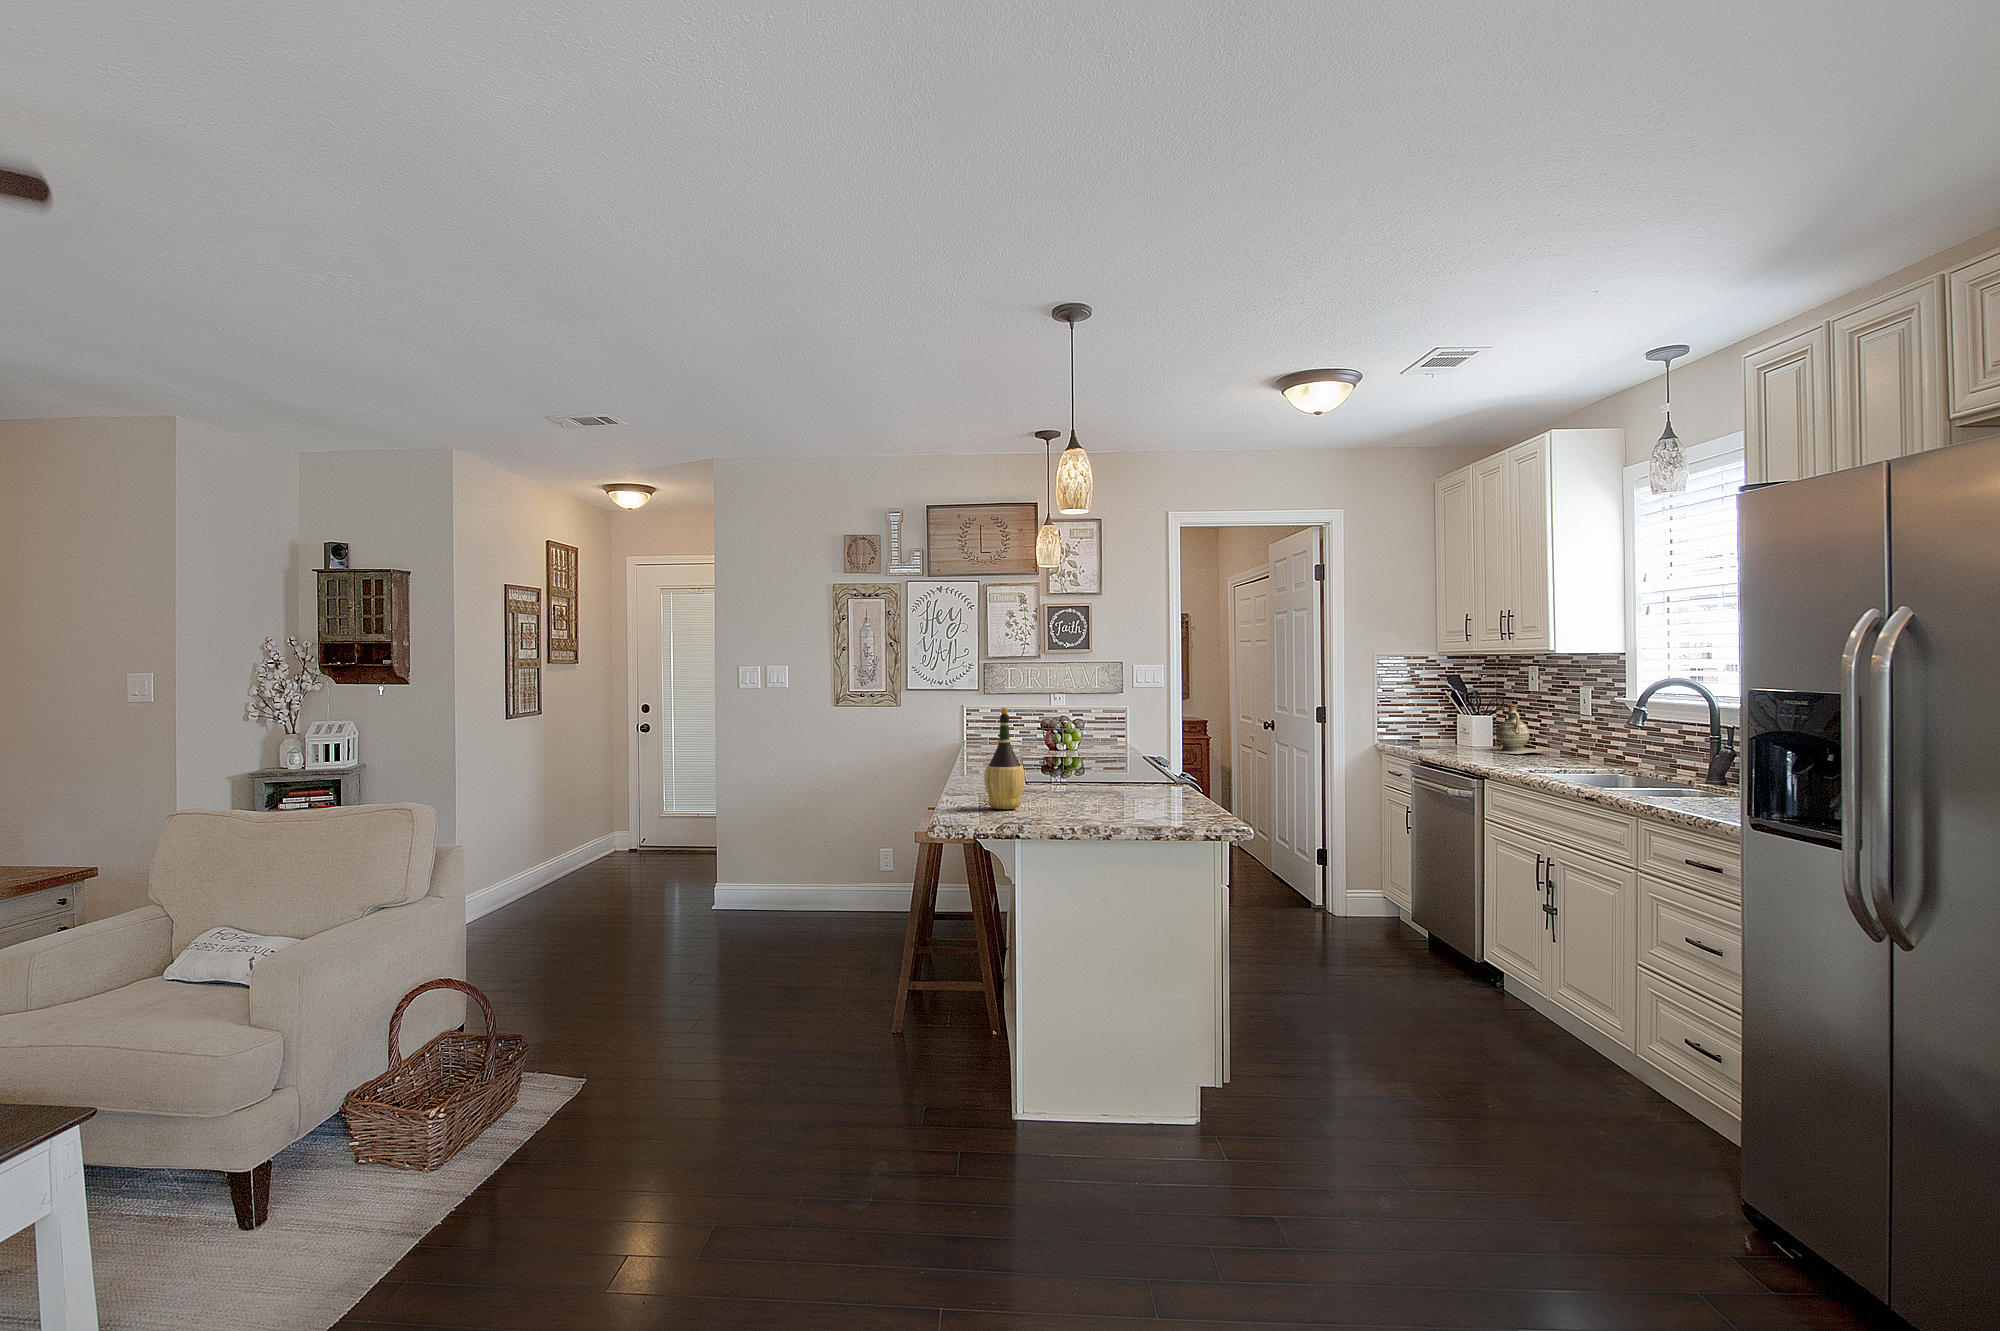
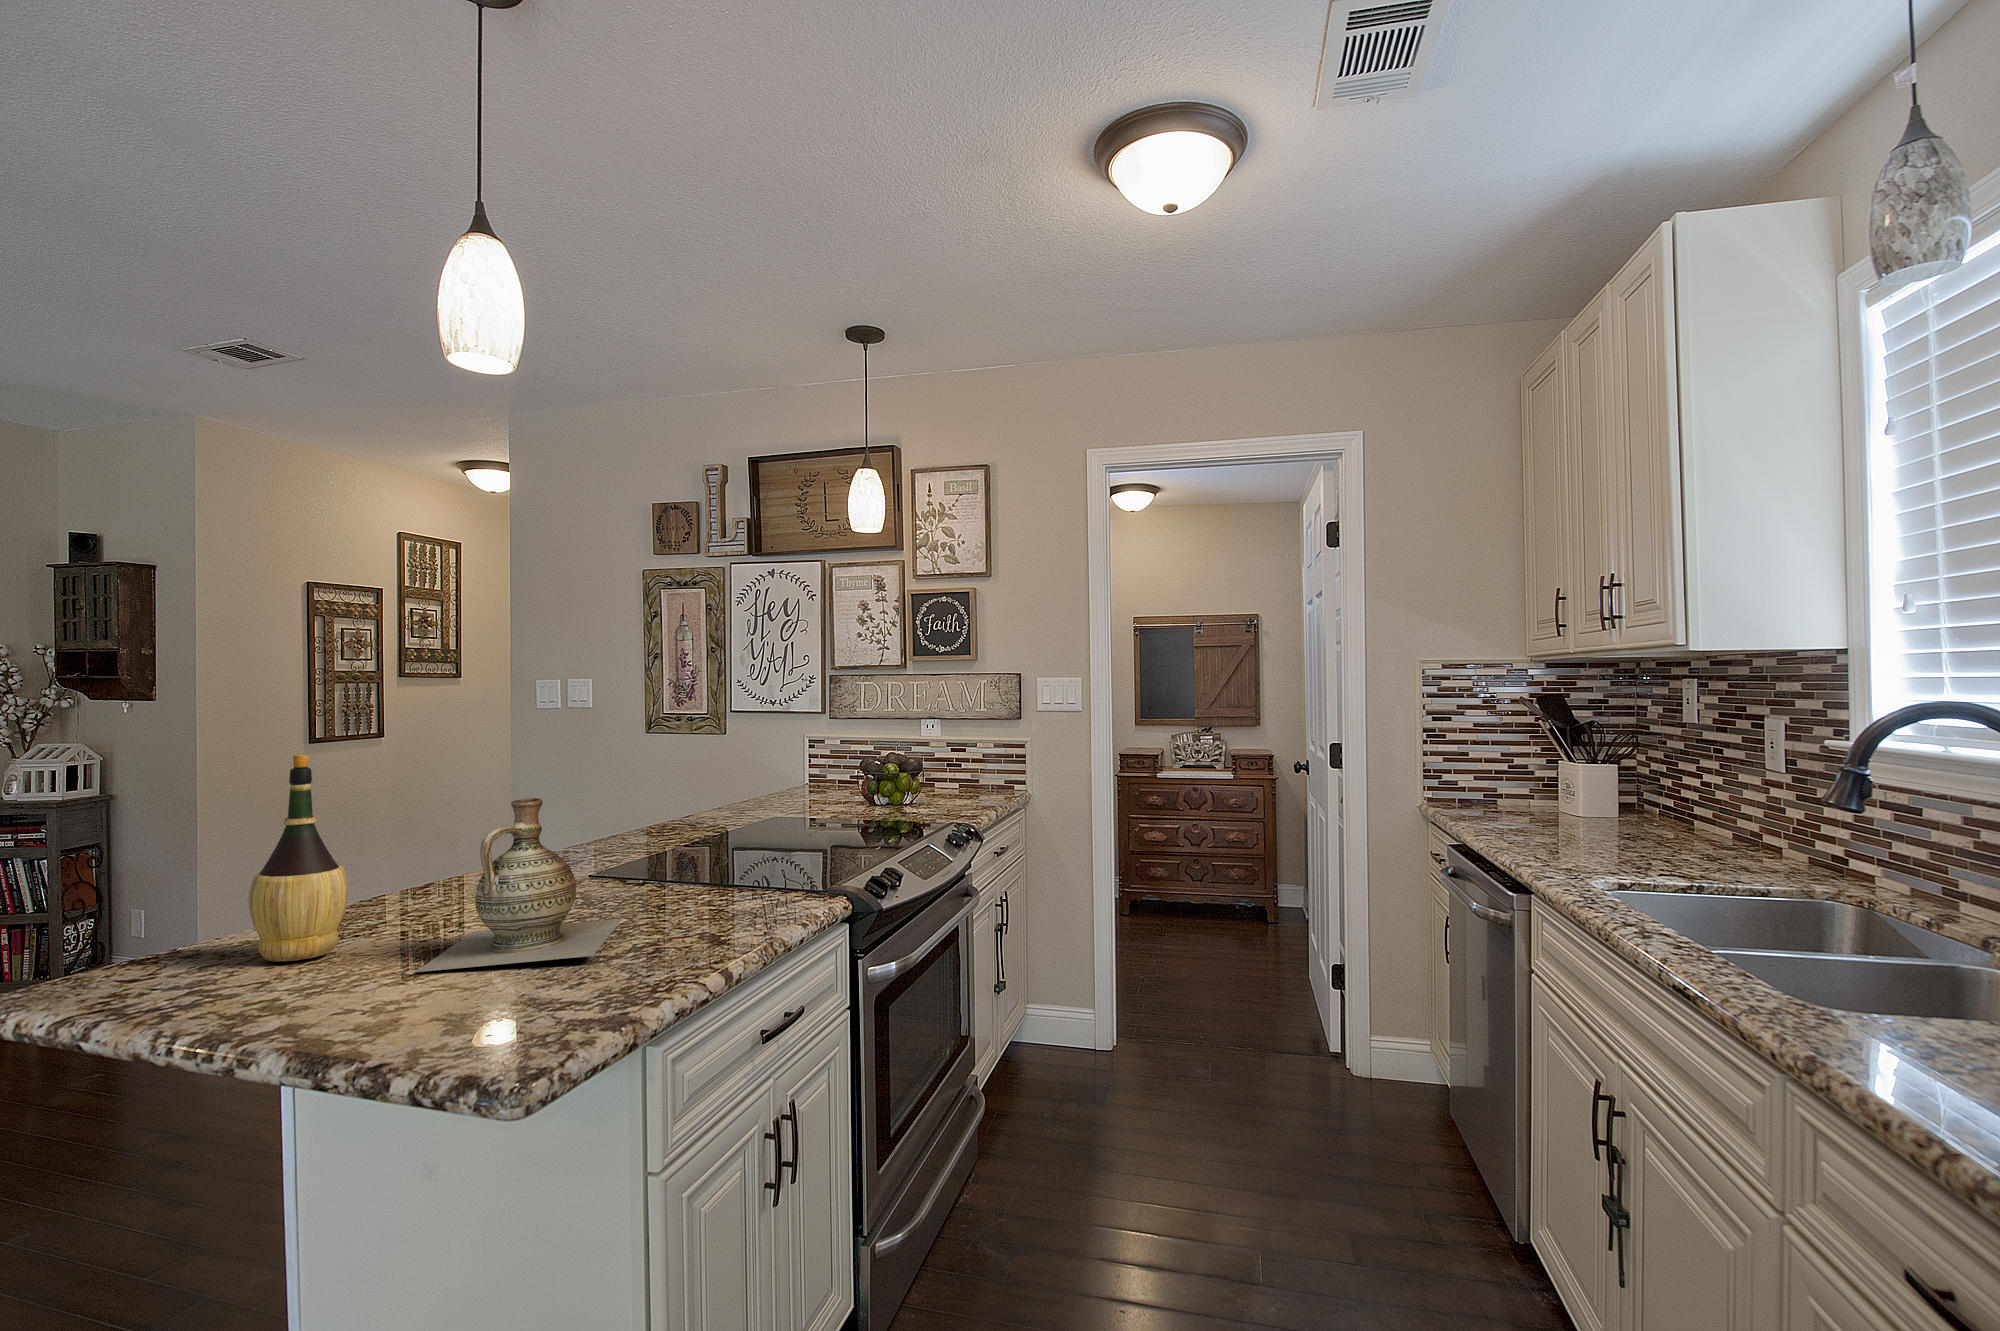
ceramic jug: present [1479,704,1547,754] -> present [416,798,622,972]

